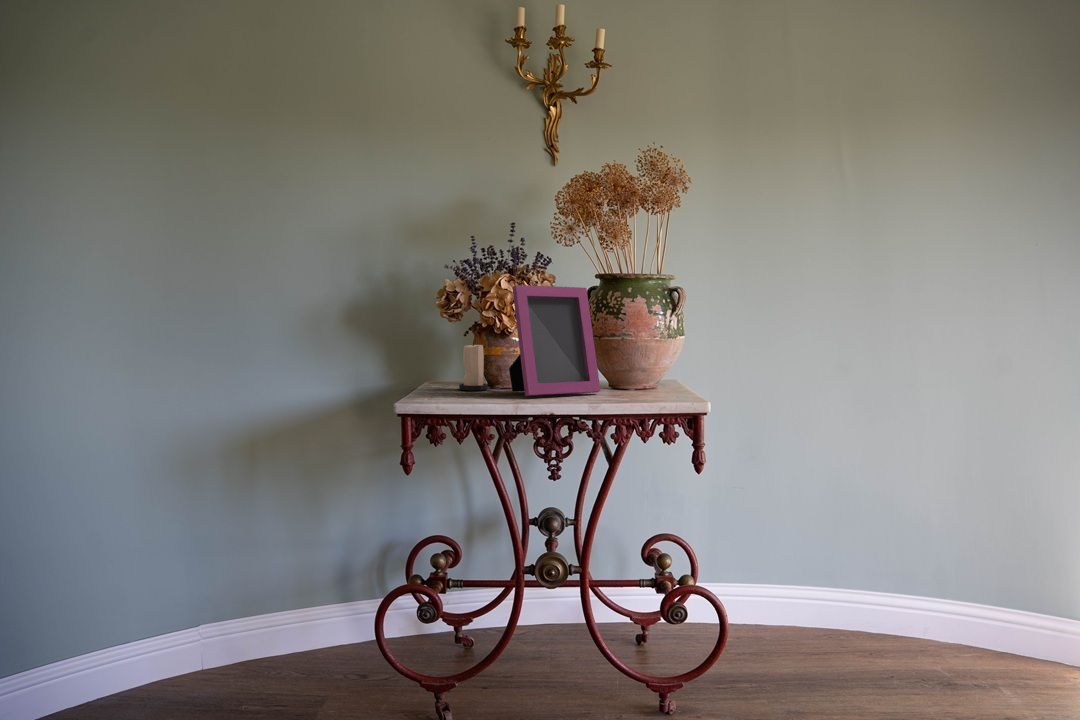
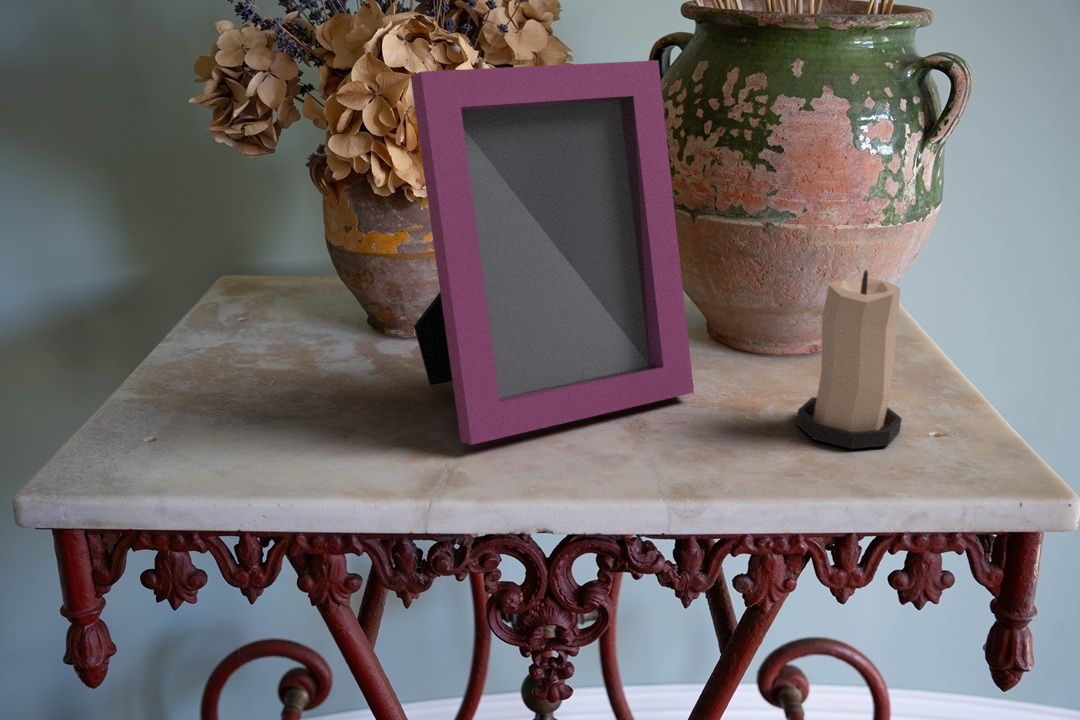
candle: present [459,341,488,390] -> present [797,270,901,449]

